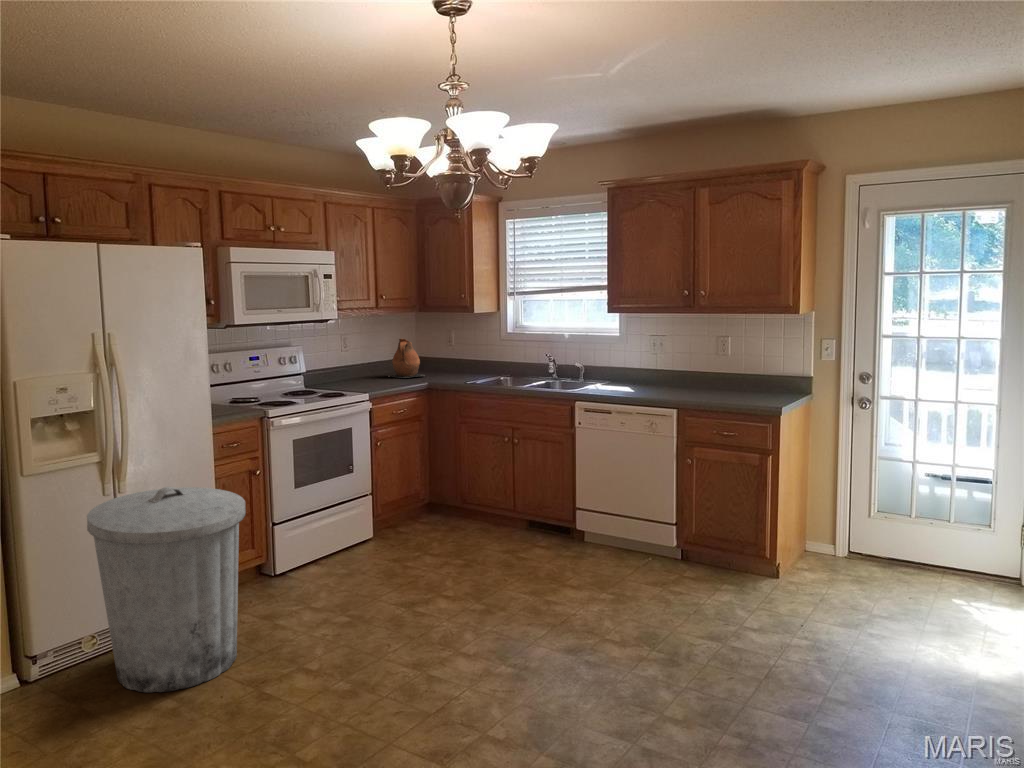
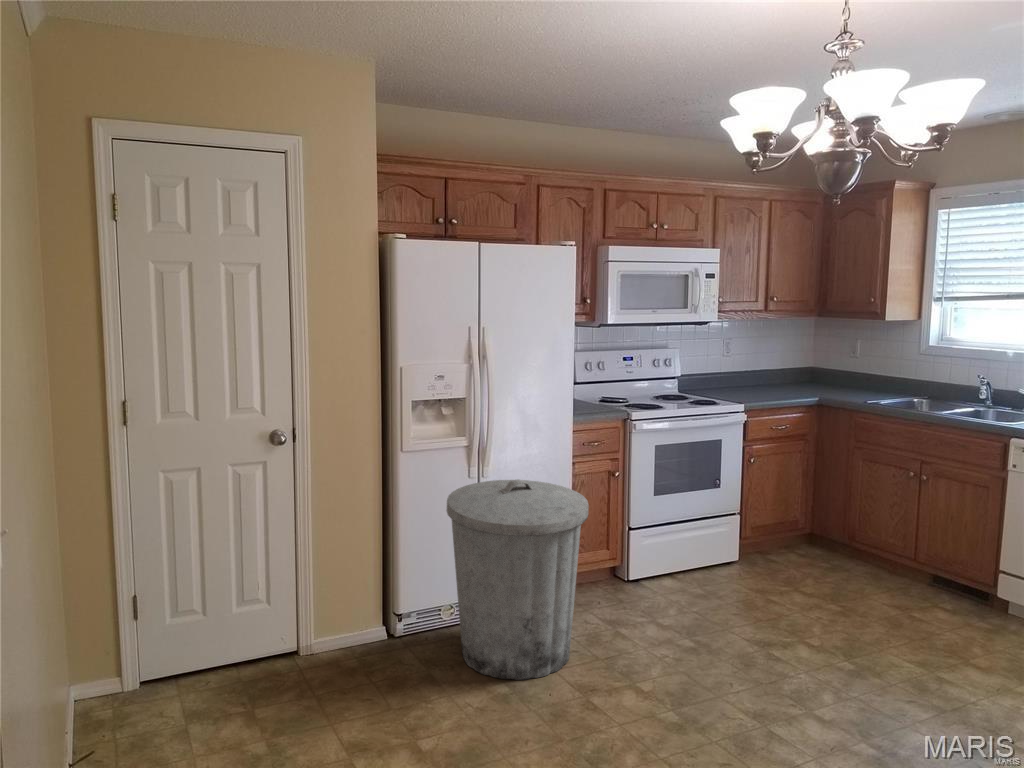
ceramic pitcher: present [392,339,425,378] -> none [775,345,818,390]

